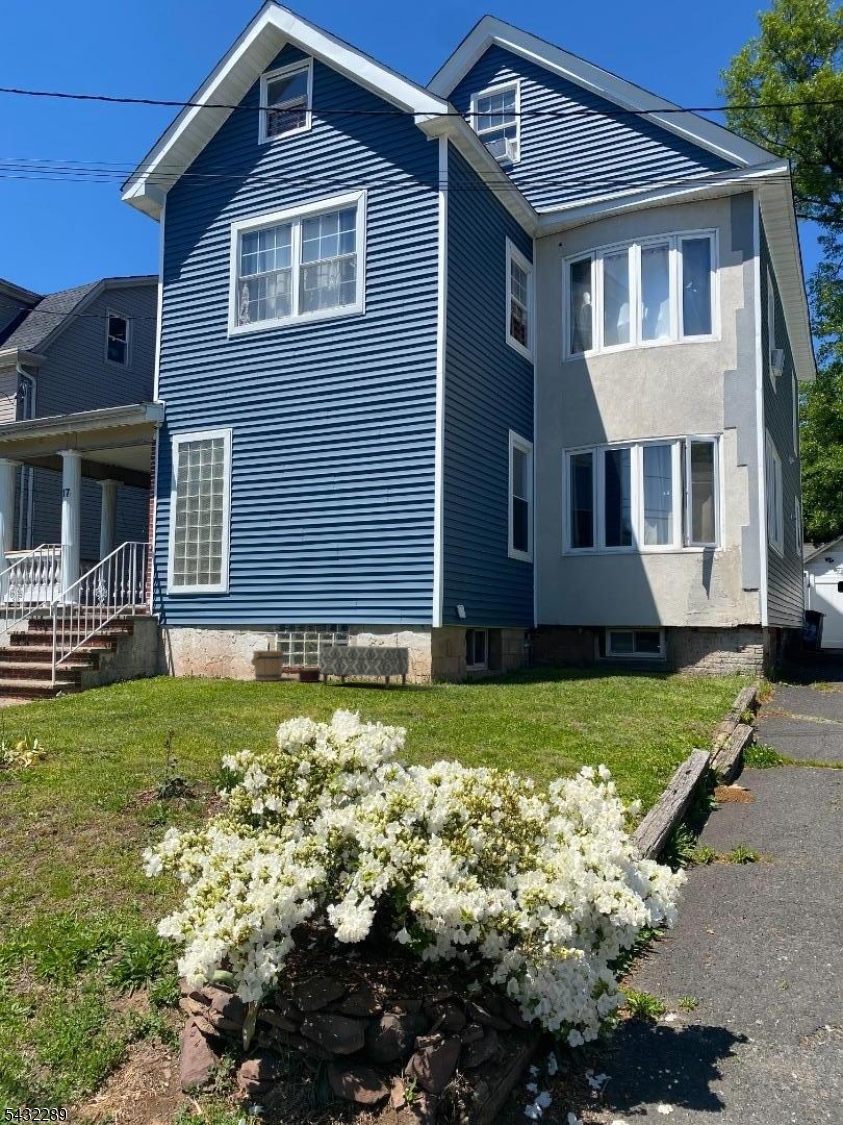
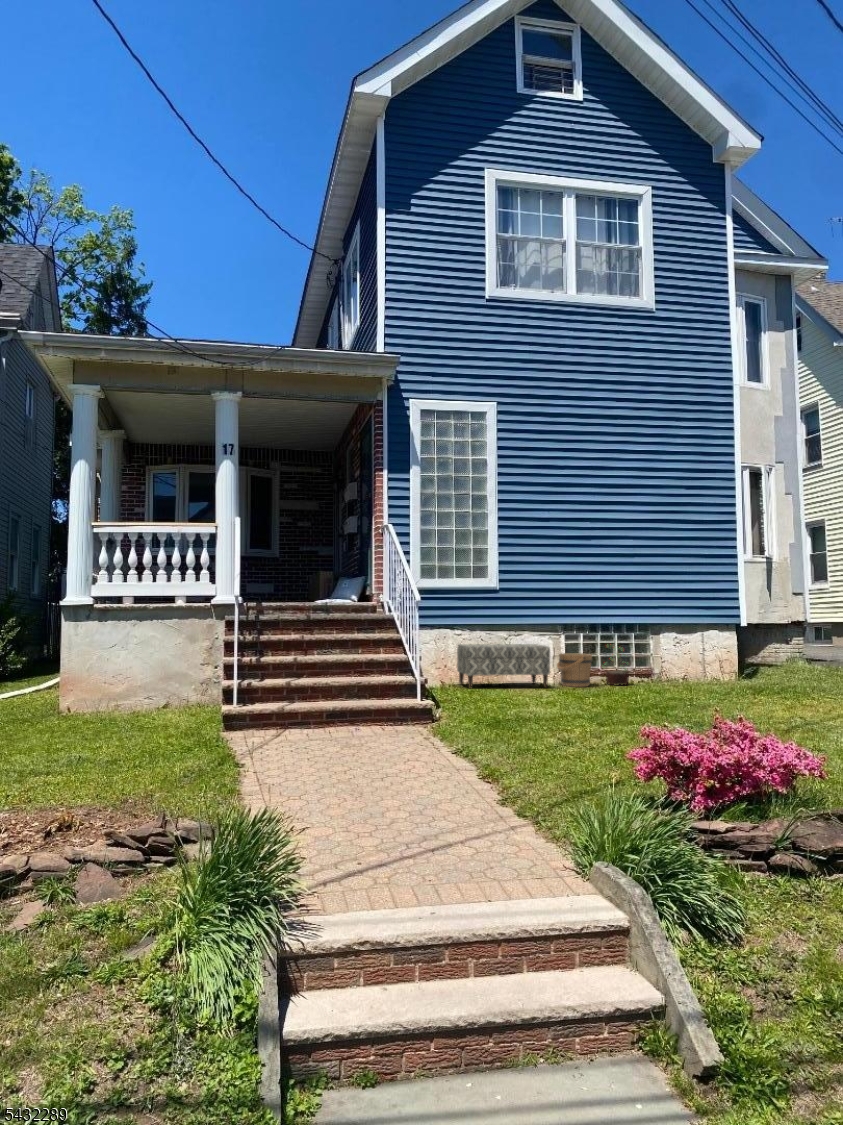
bench: present [321,646,409,689] -> present [457,644,550,689]

